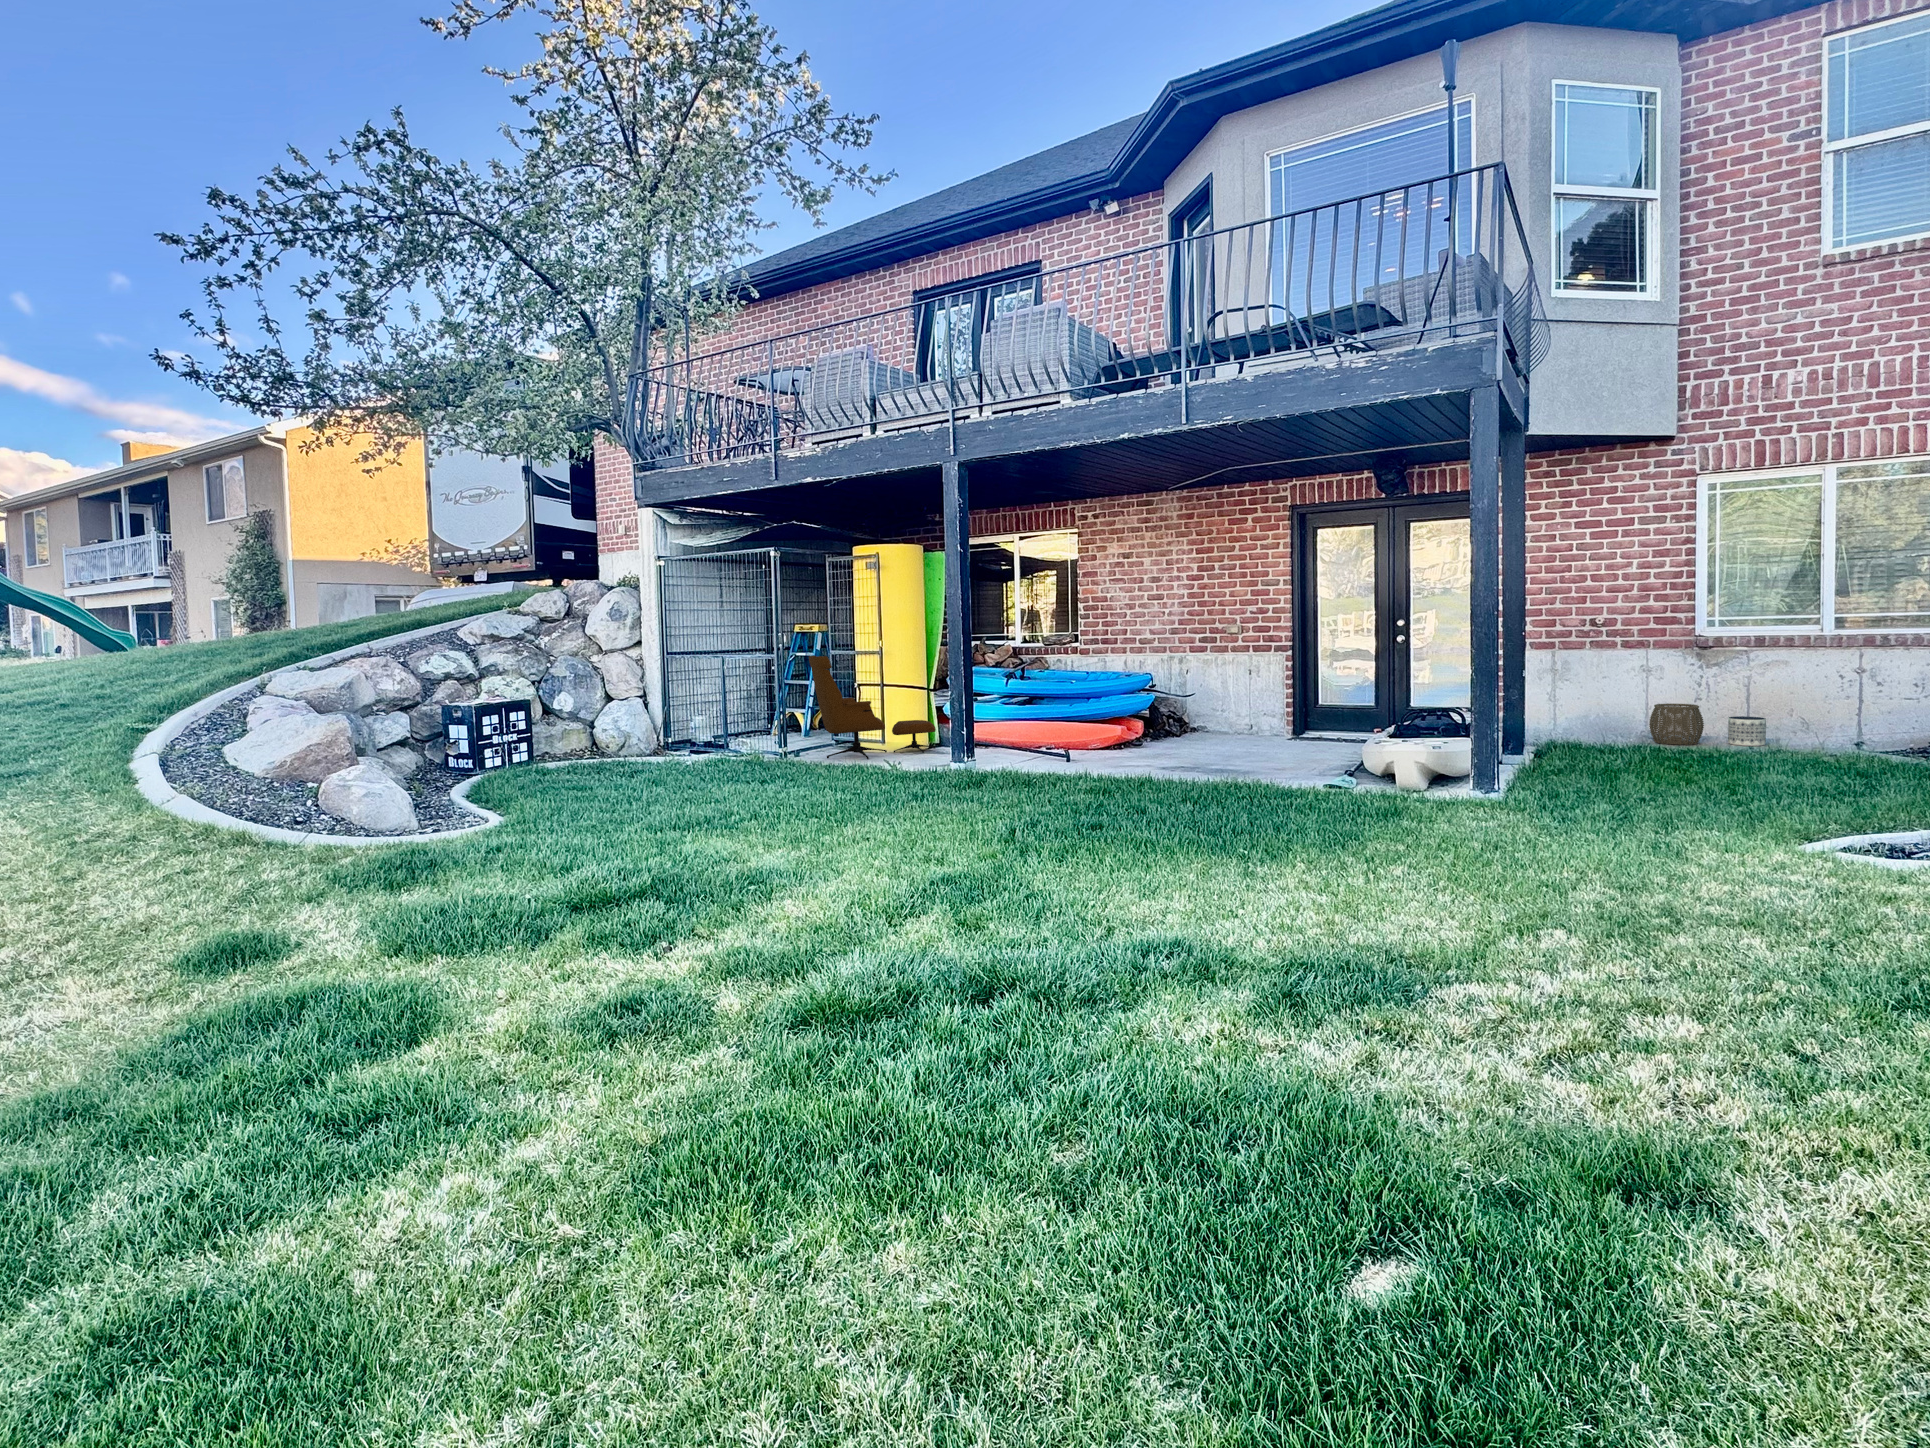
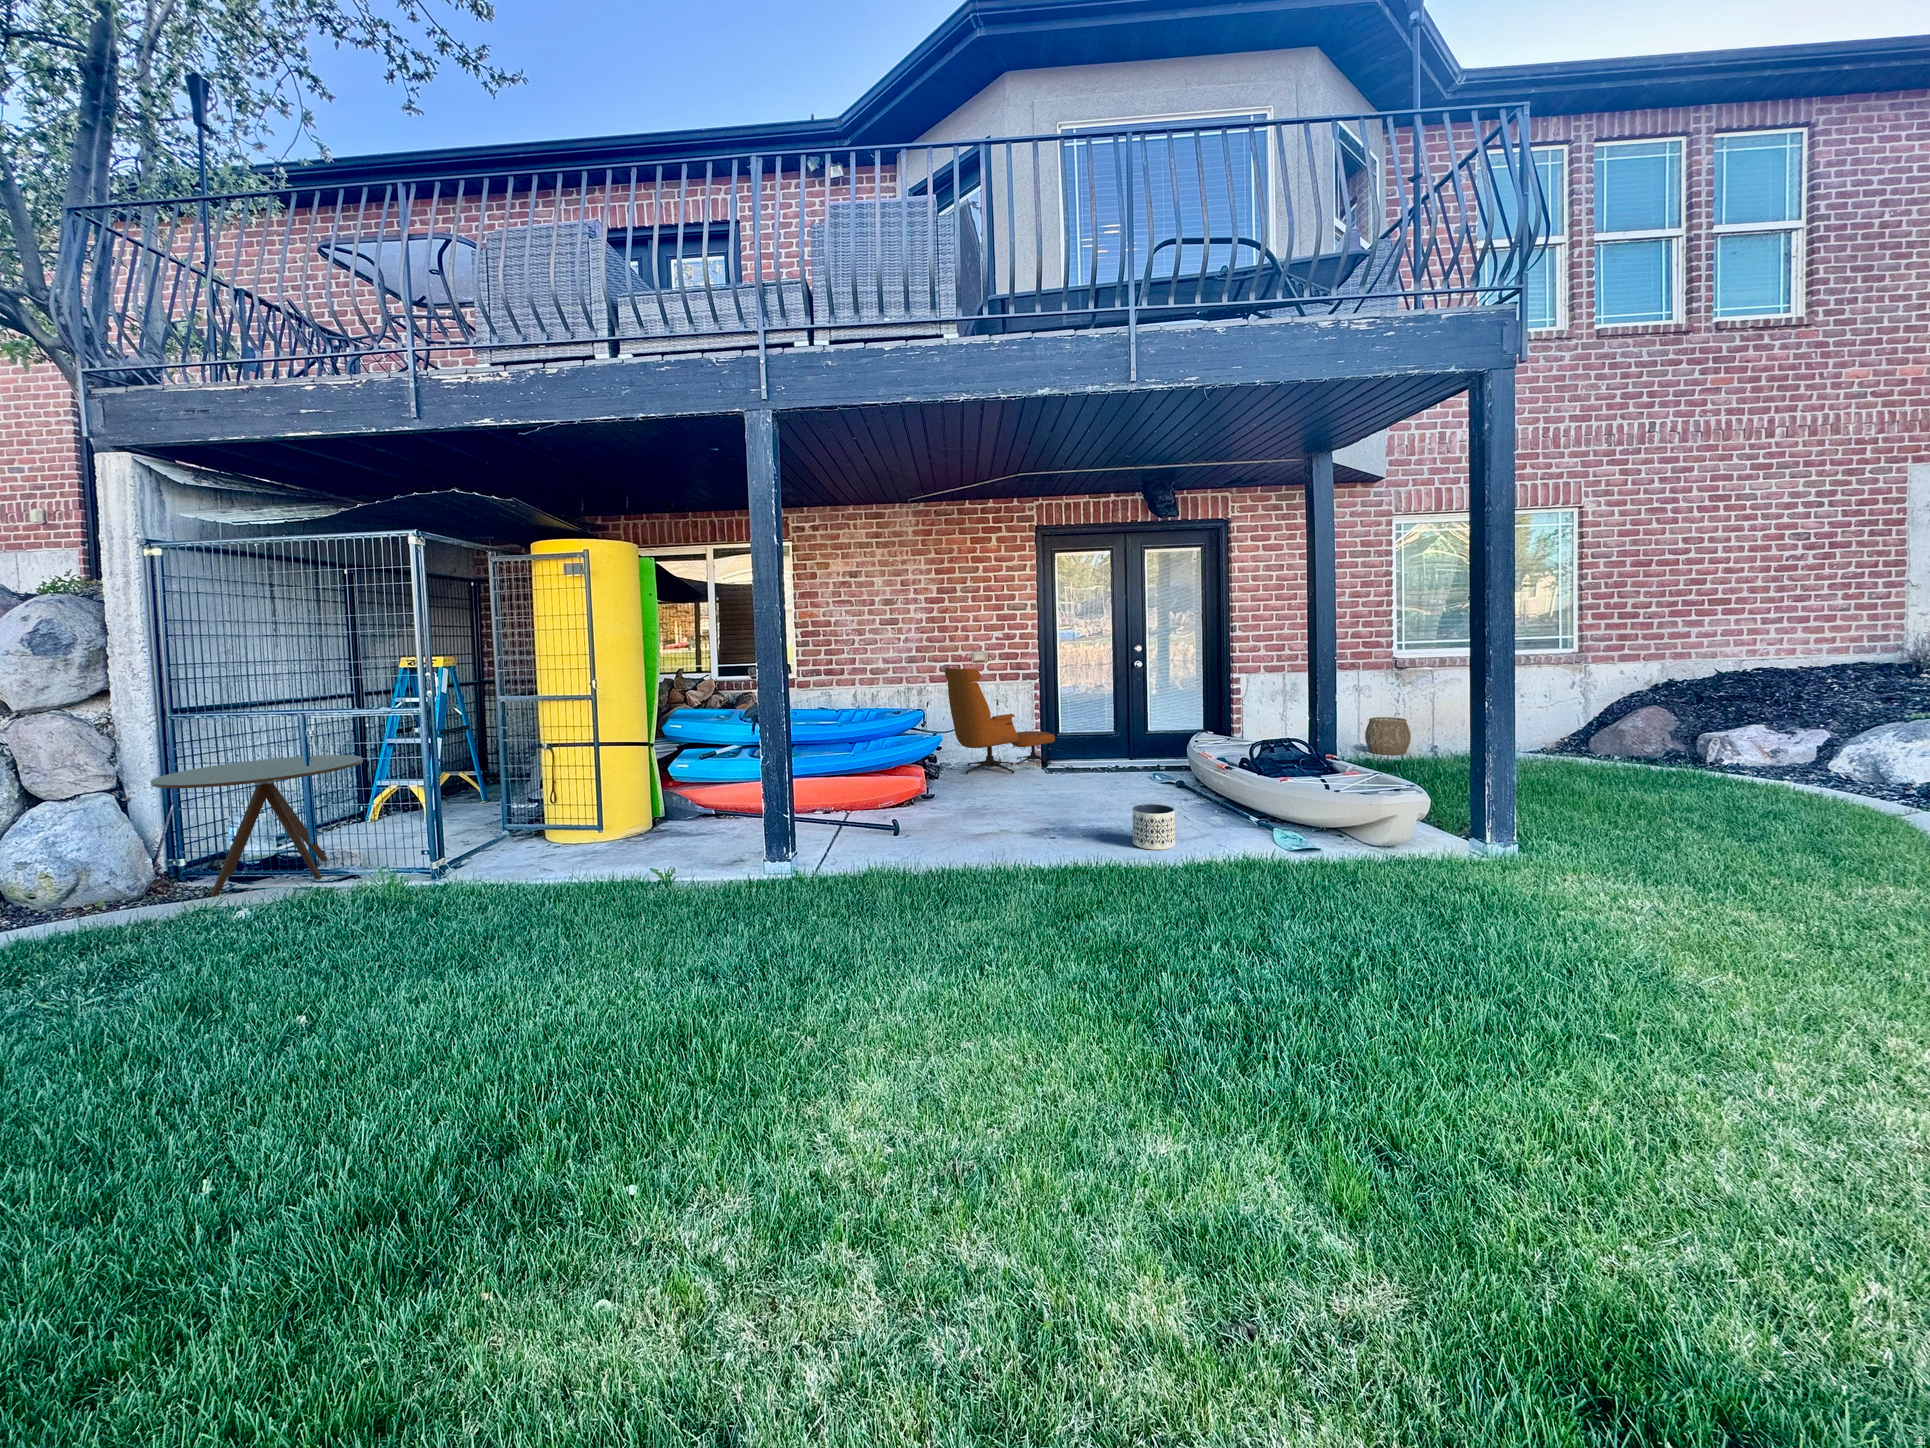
lounge chair: present [809,655,936,759] -> present [945,668,1055,774]
round table: none [654,684,751,755] -> present [151,755,363,896]
planter: present [1728,716,1766,746] -> present [1133,804,1175,850]

